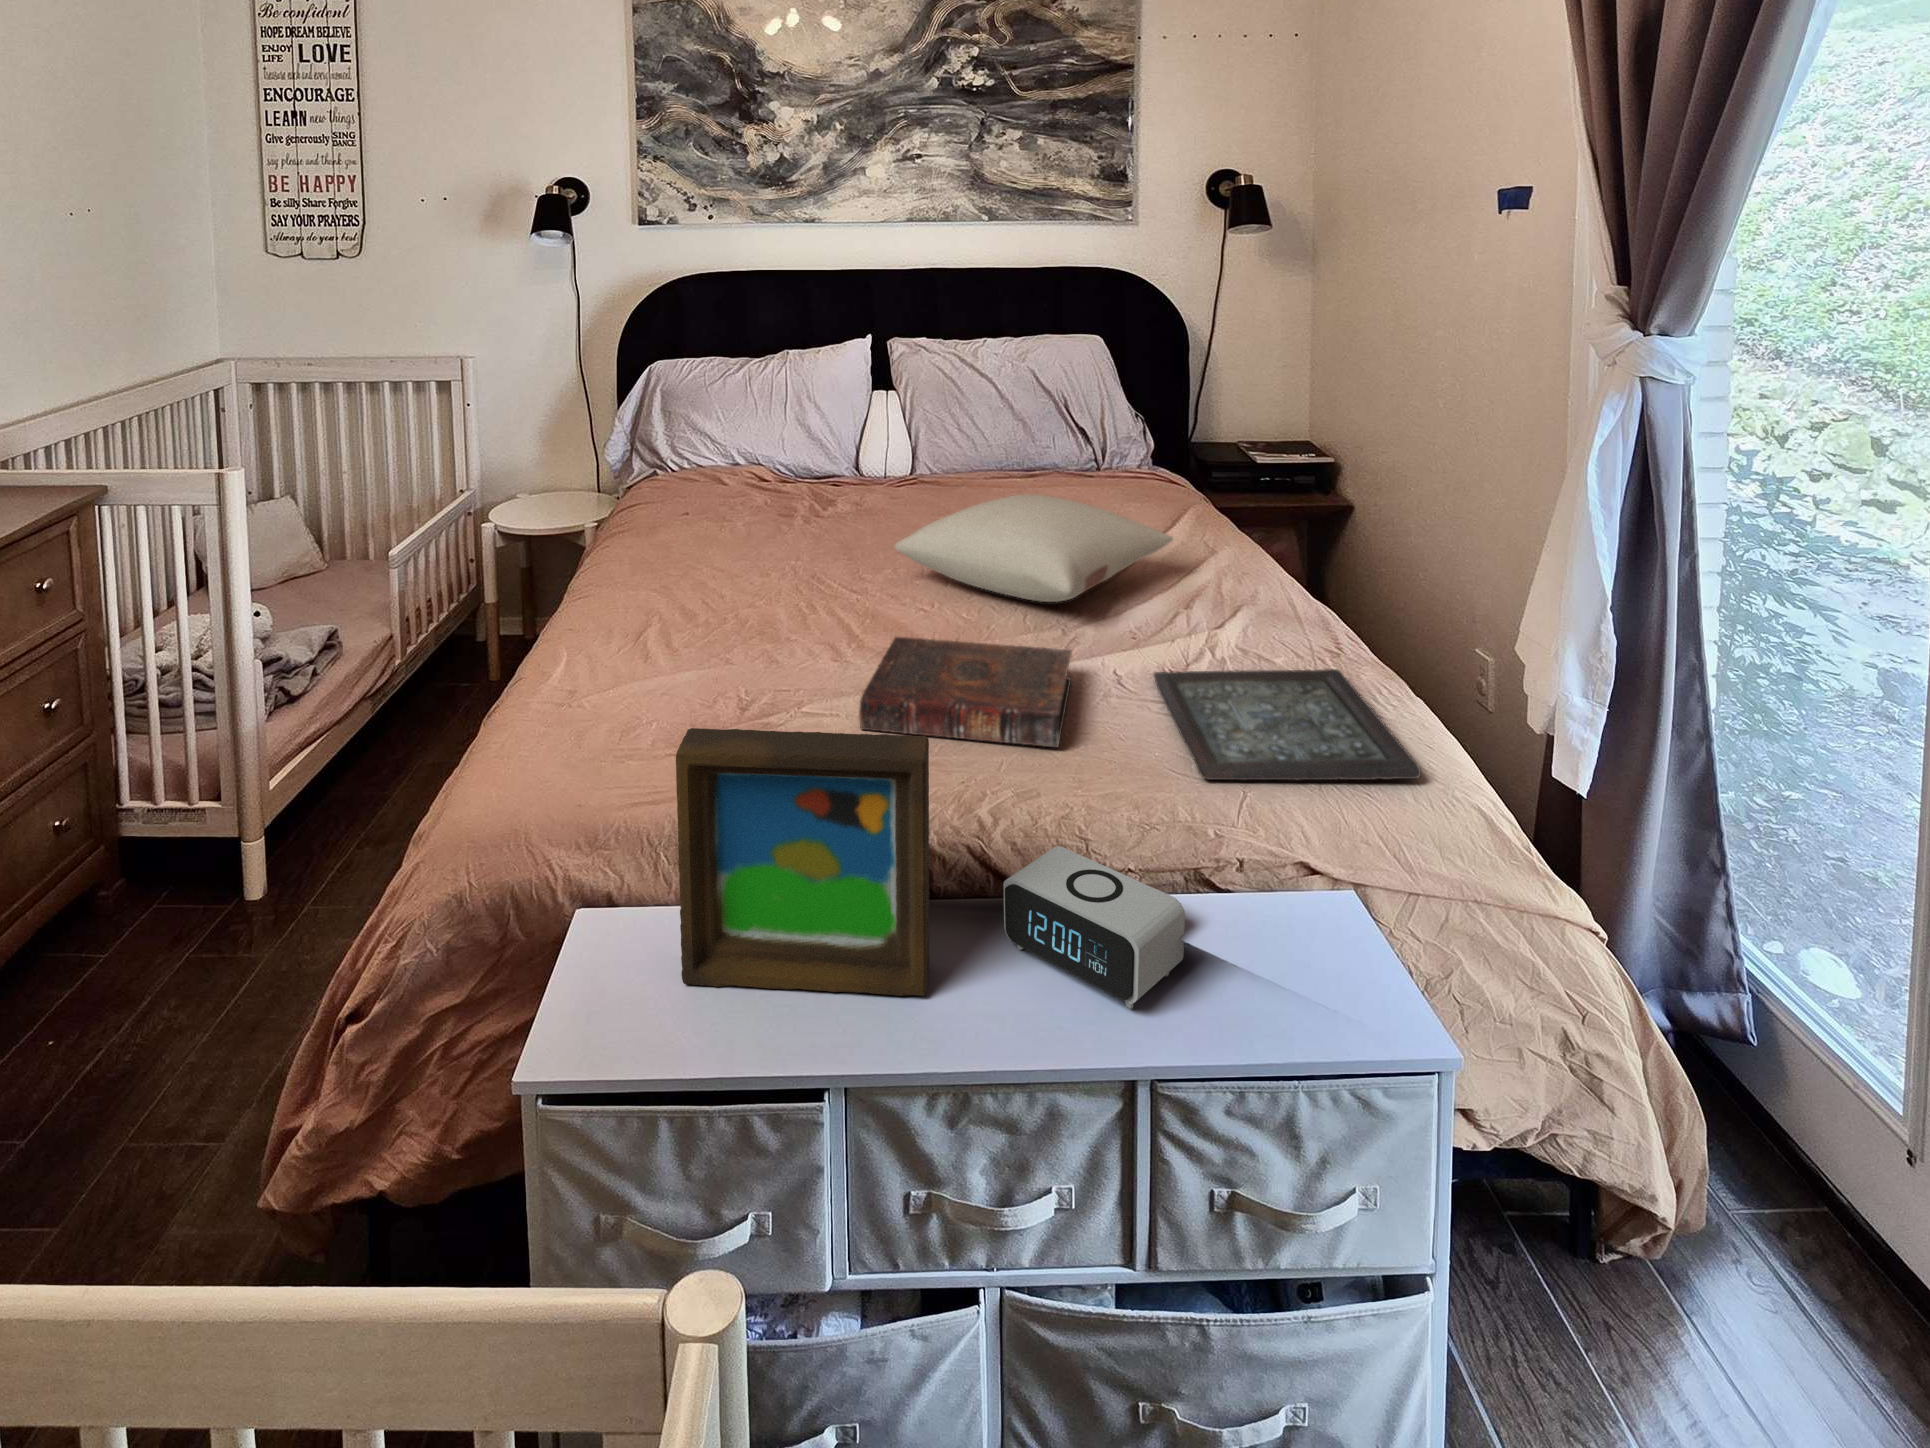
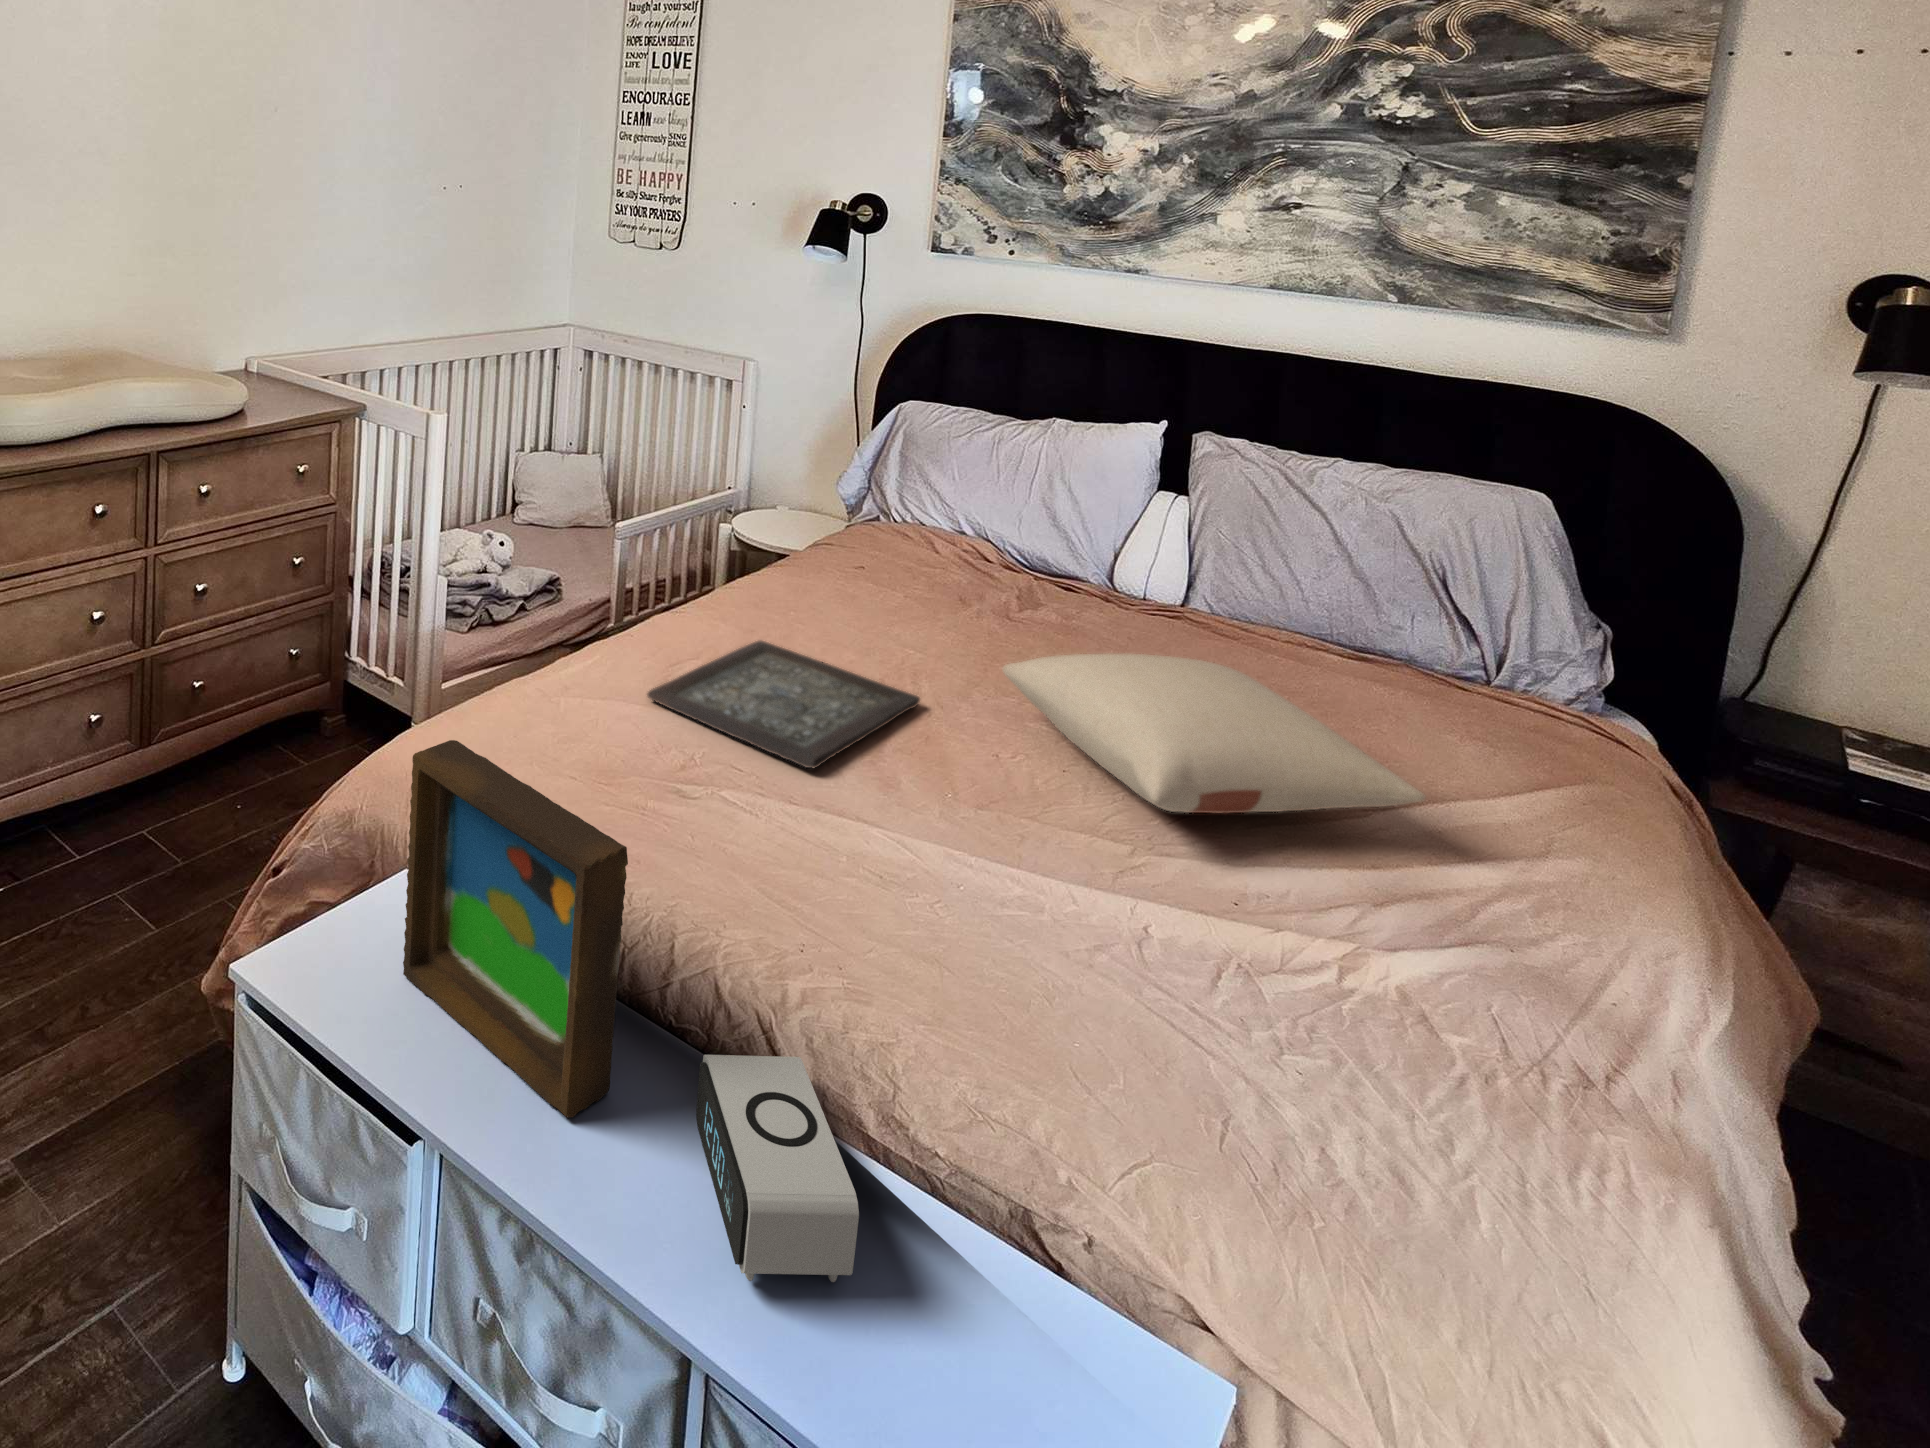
book: present [859,637,1072,748] -> none [770,762,1094,968]
tray: present [1154,669,1421,780] -> present [647,641,920,768]

